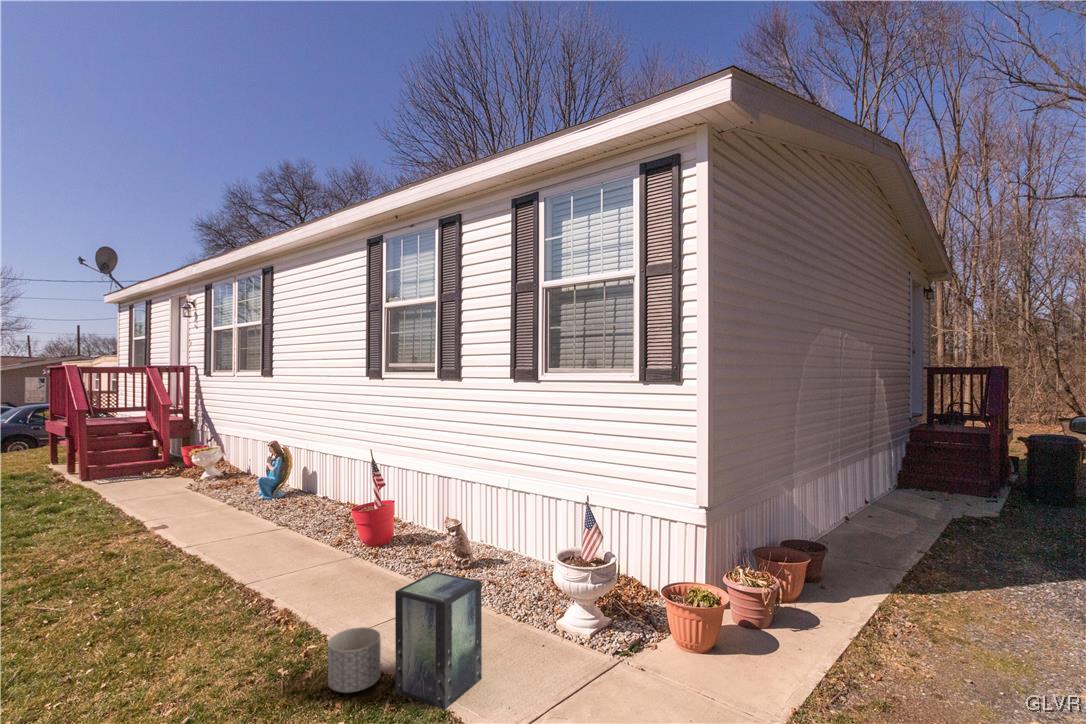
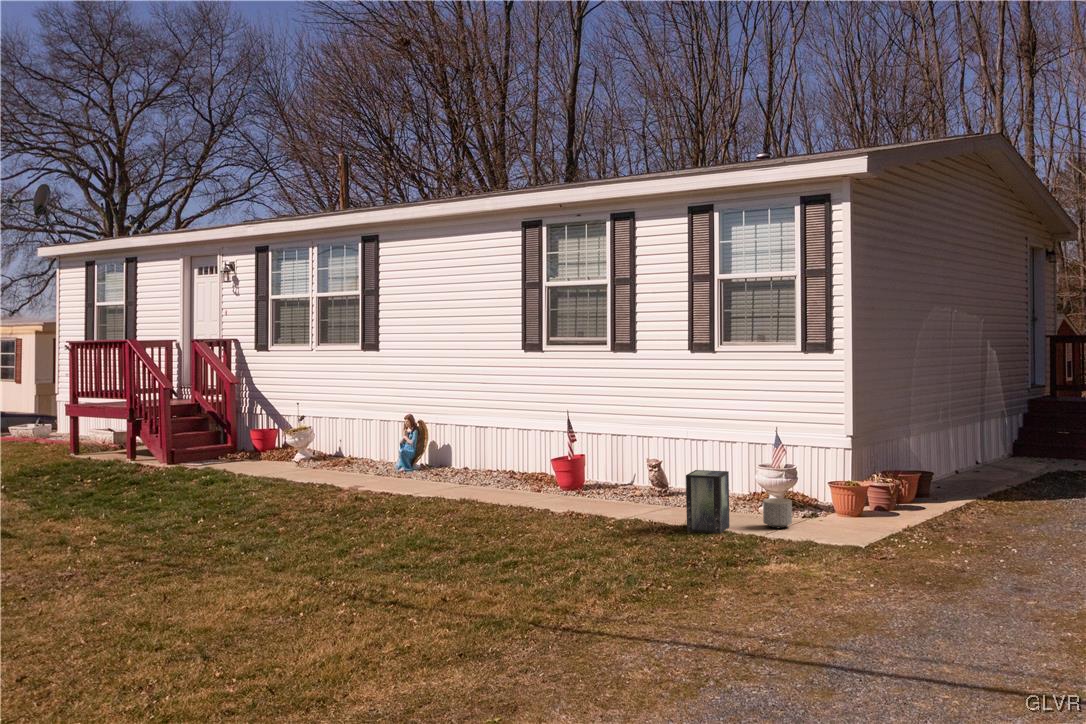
planter: present [328,627,381,693] -> present [763,498,792,528]

